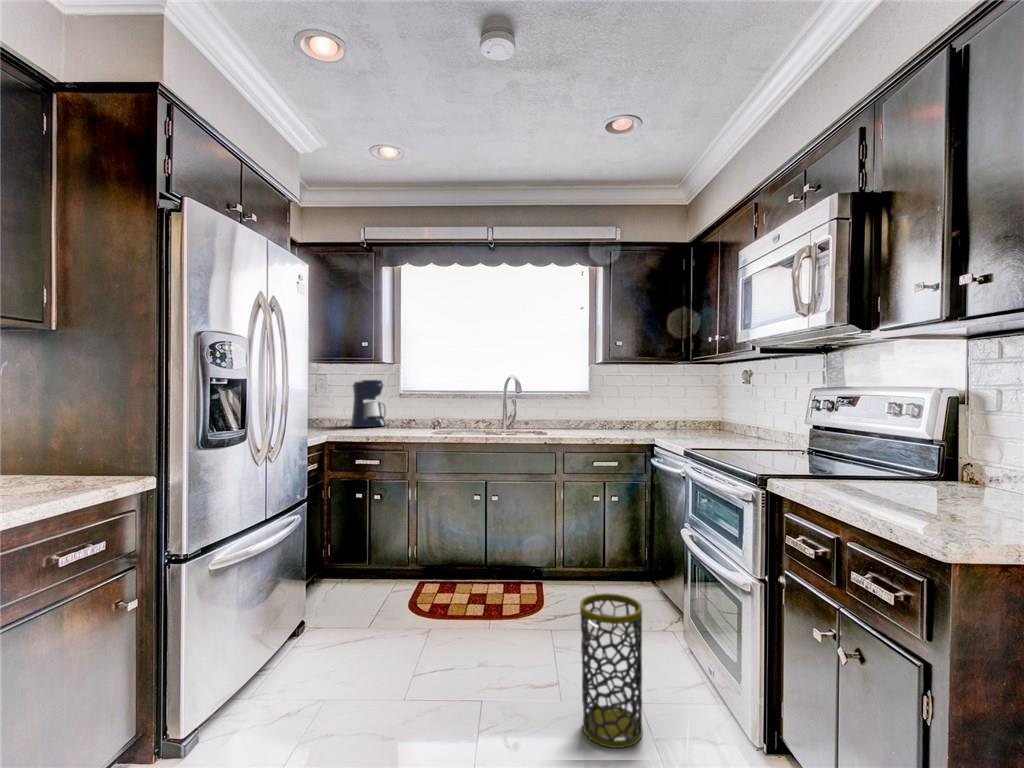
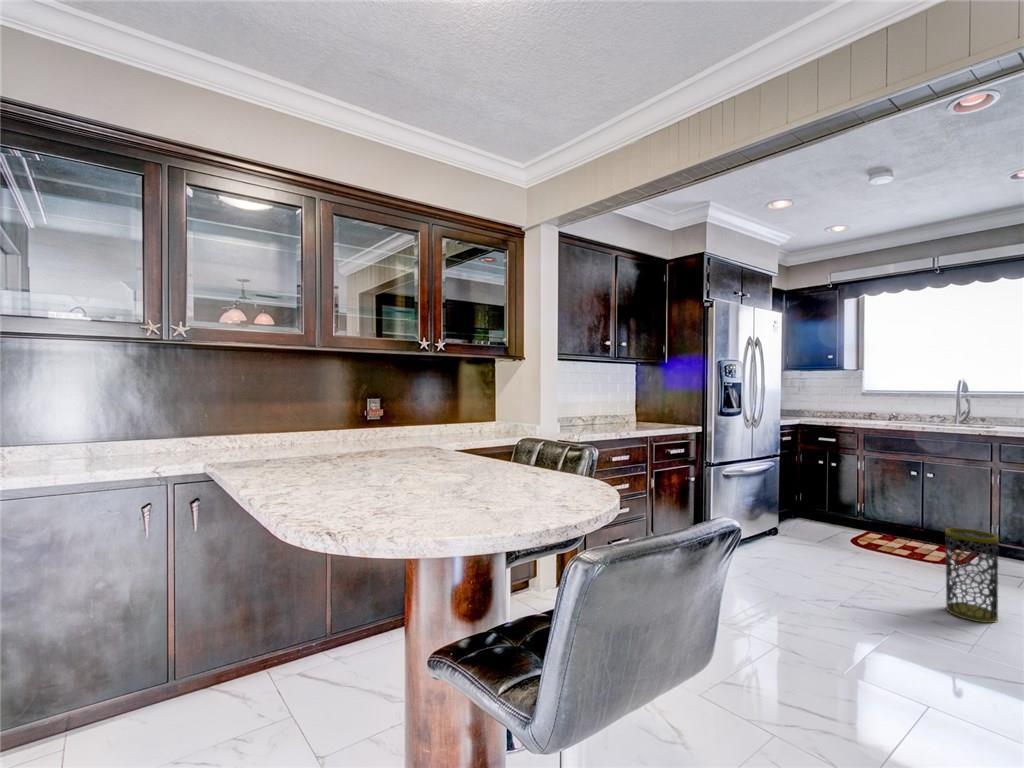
coffee maker: present [351,380,386,427] -> none [820,382,849,416]

